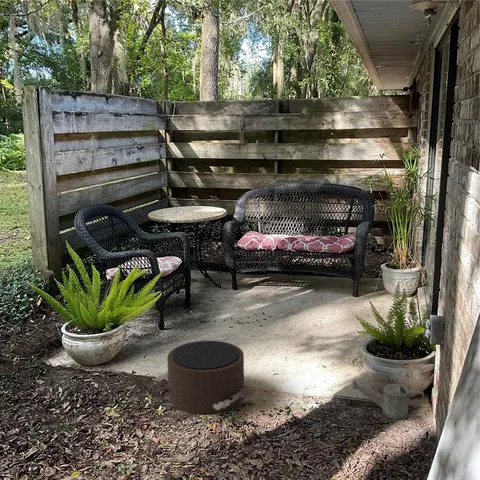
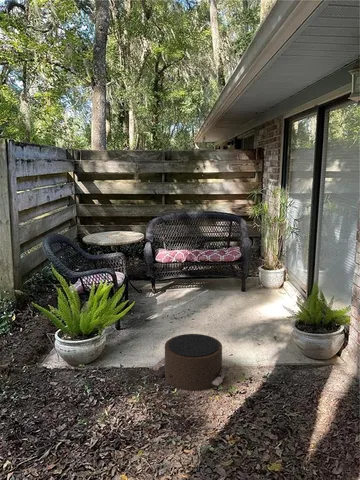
watering can: present [352,381,424,420] -> none [297,350,346,374]

